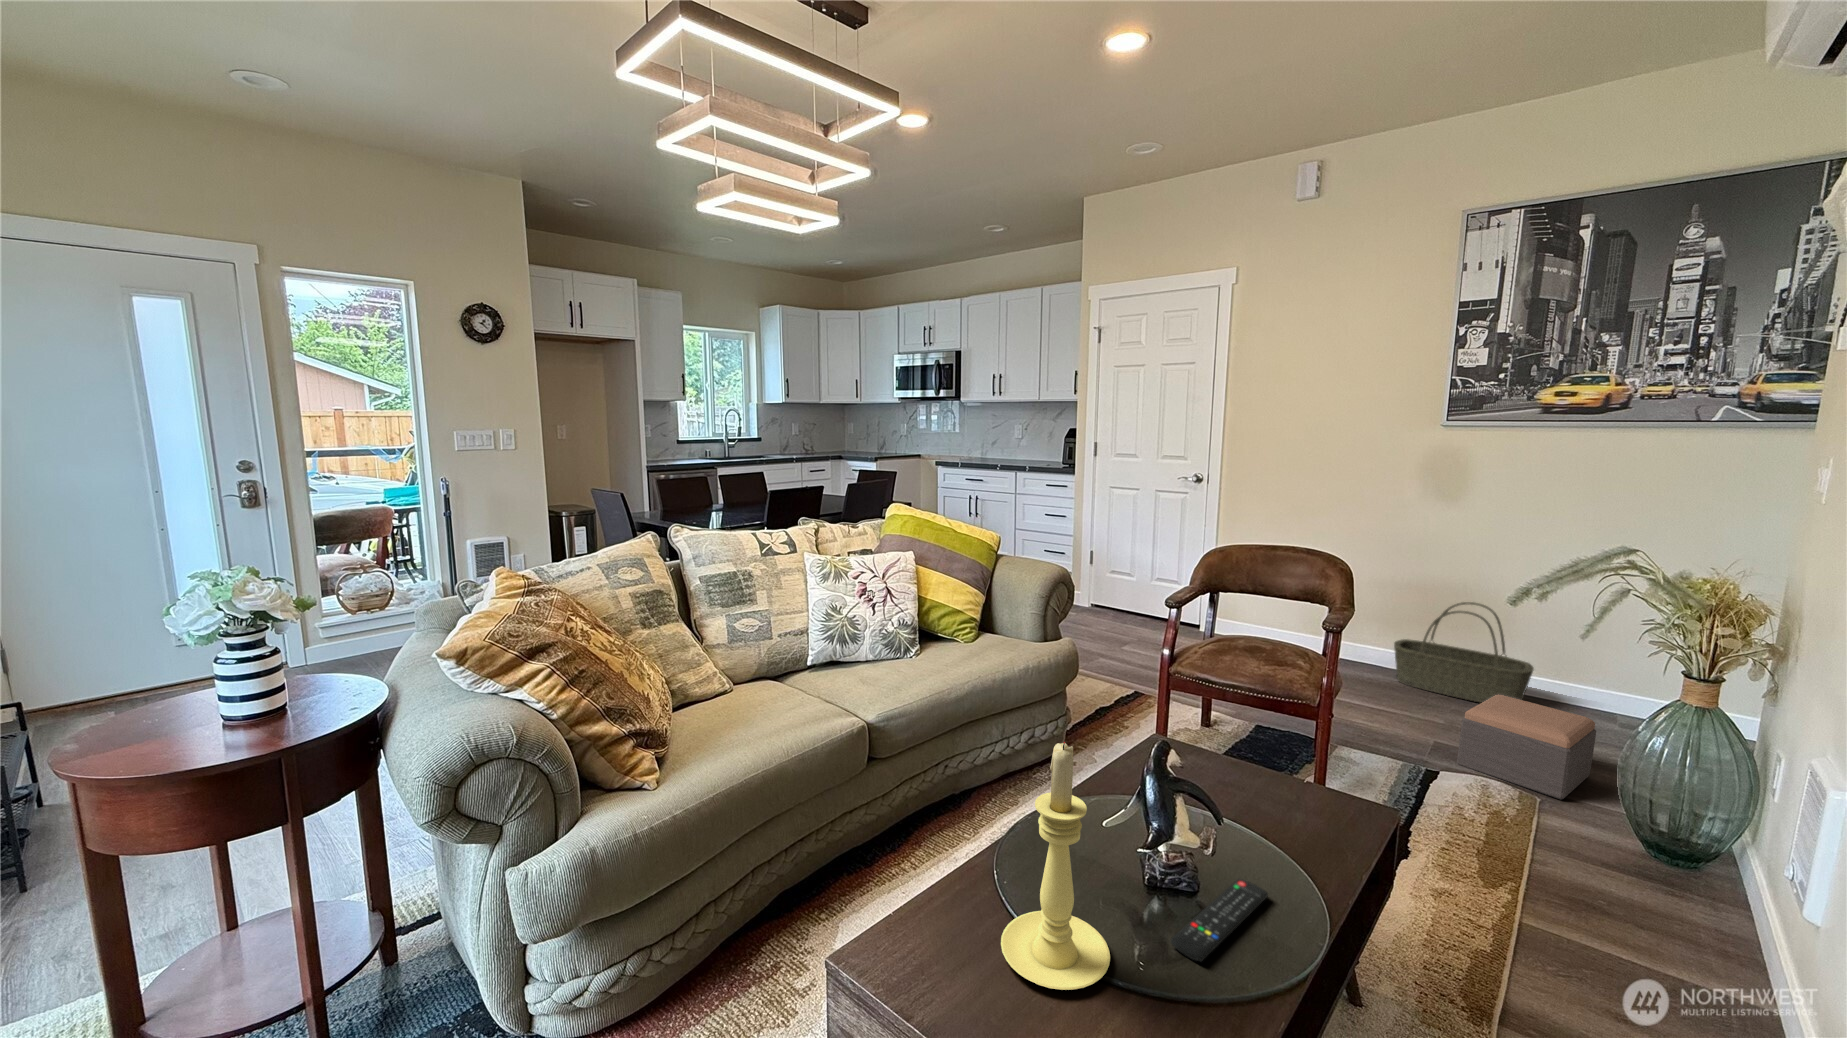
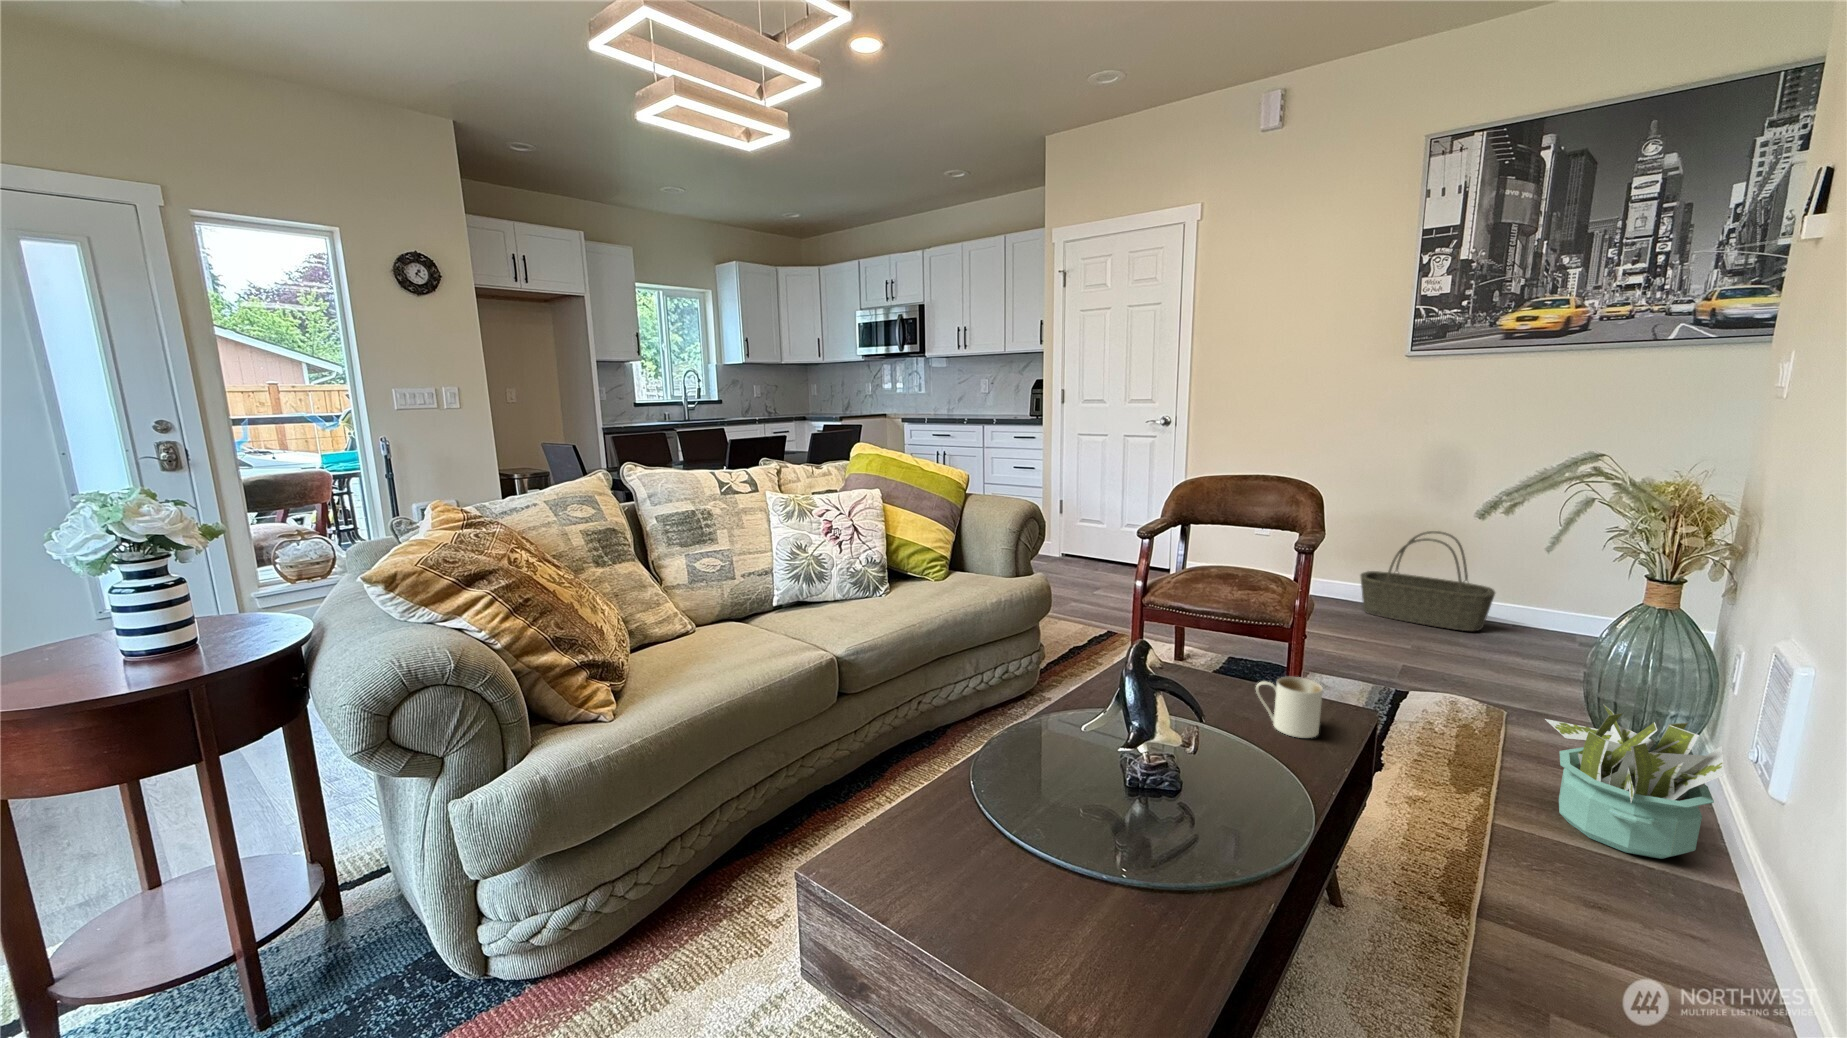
footstool: present [1457,694,1596,799] -> none [1425,615,1558,711]
candle holder: present [1001,742,1110,990] -> none [980,630,1094,887]
mug: none [1275,774,1342,838] -> present [1256,677,1323,738]
decorative plant: none [1575,805,1759,972] -> present [1545,706,1724,859]
remote control: present [1171,879,1268,961] -> none [1156,777,1253,854]

